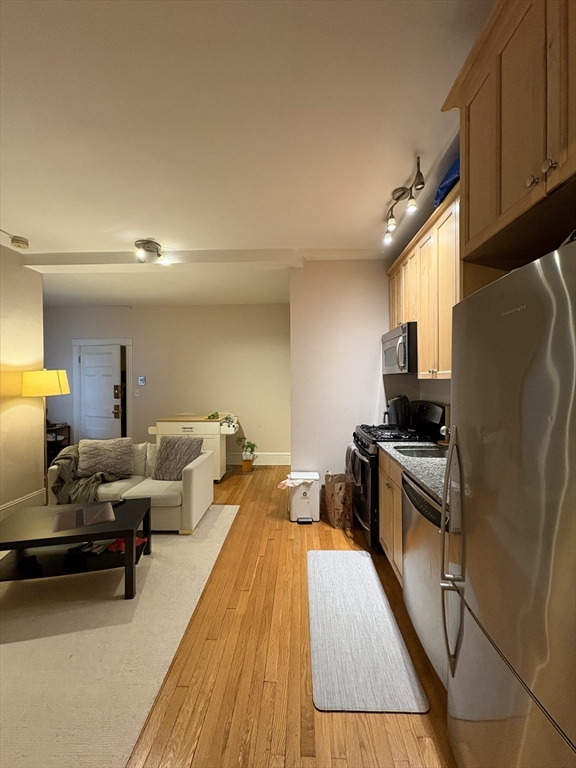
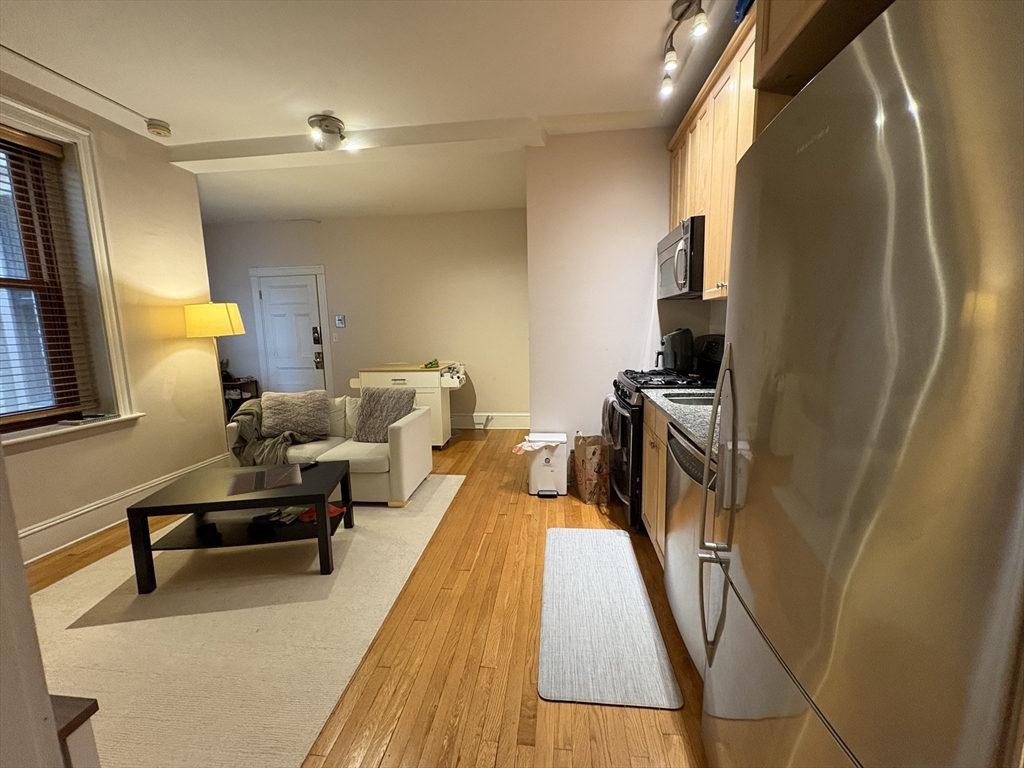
house plant: present [236,437,257,472] -> none [464,391,492,436]

